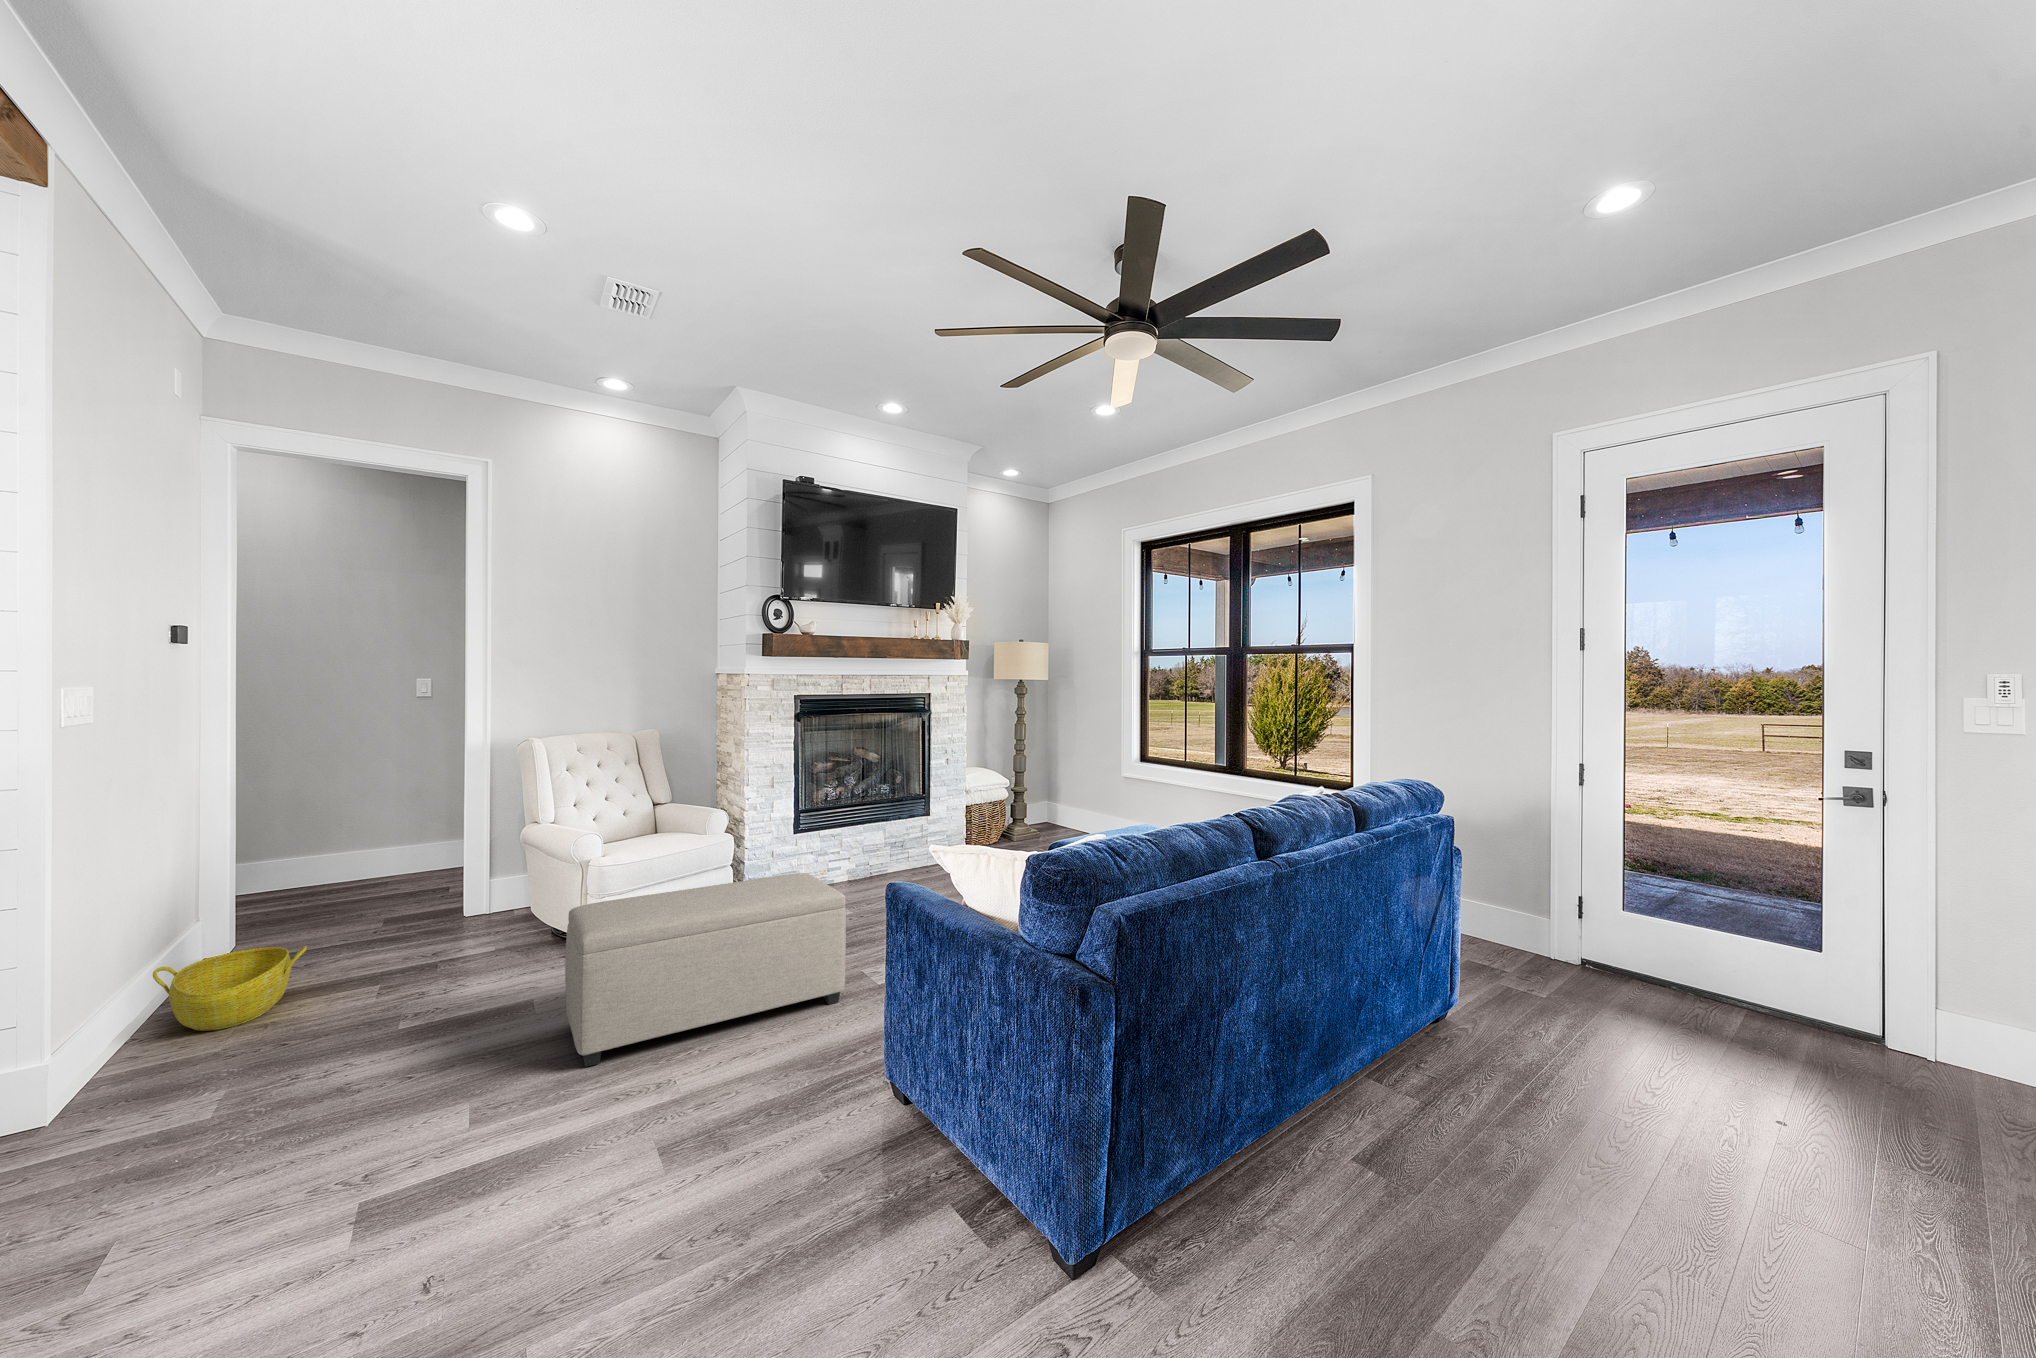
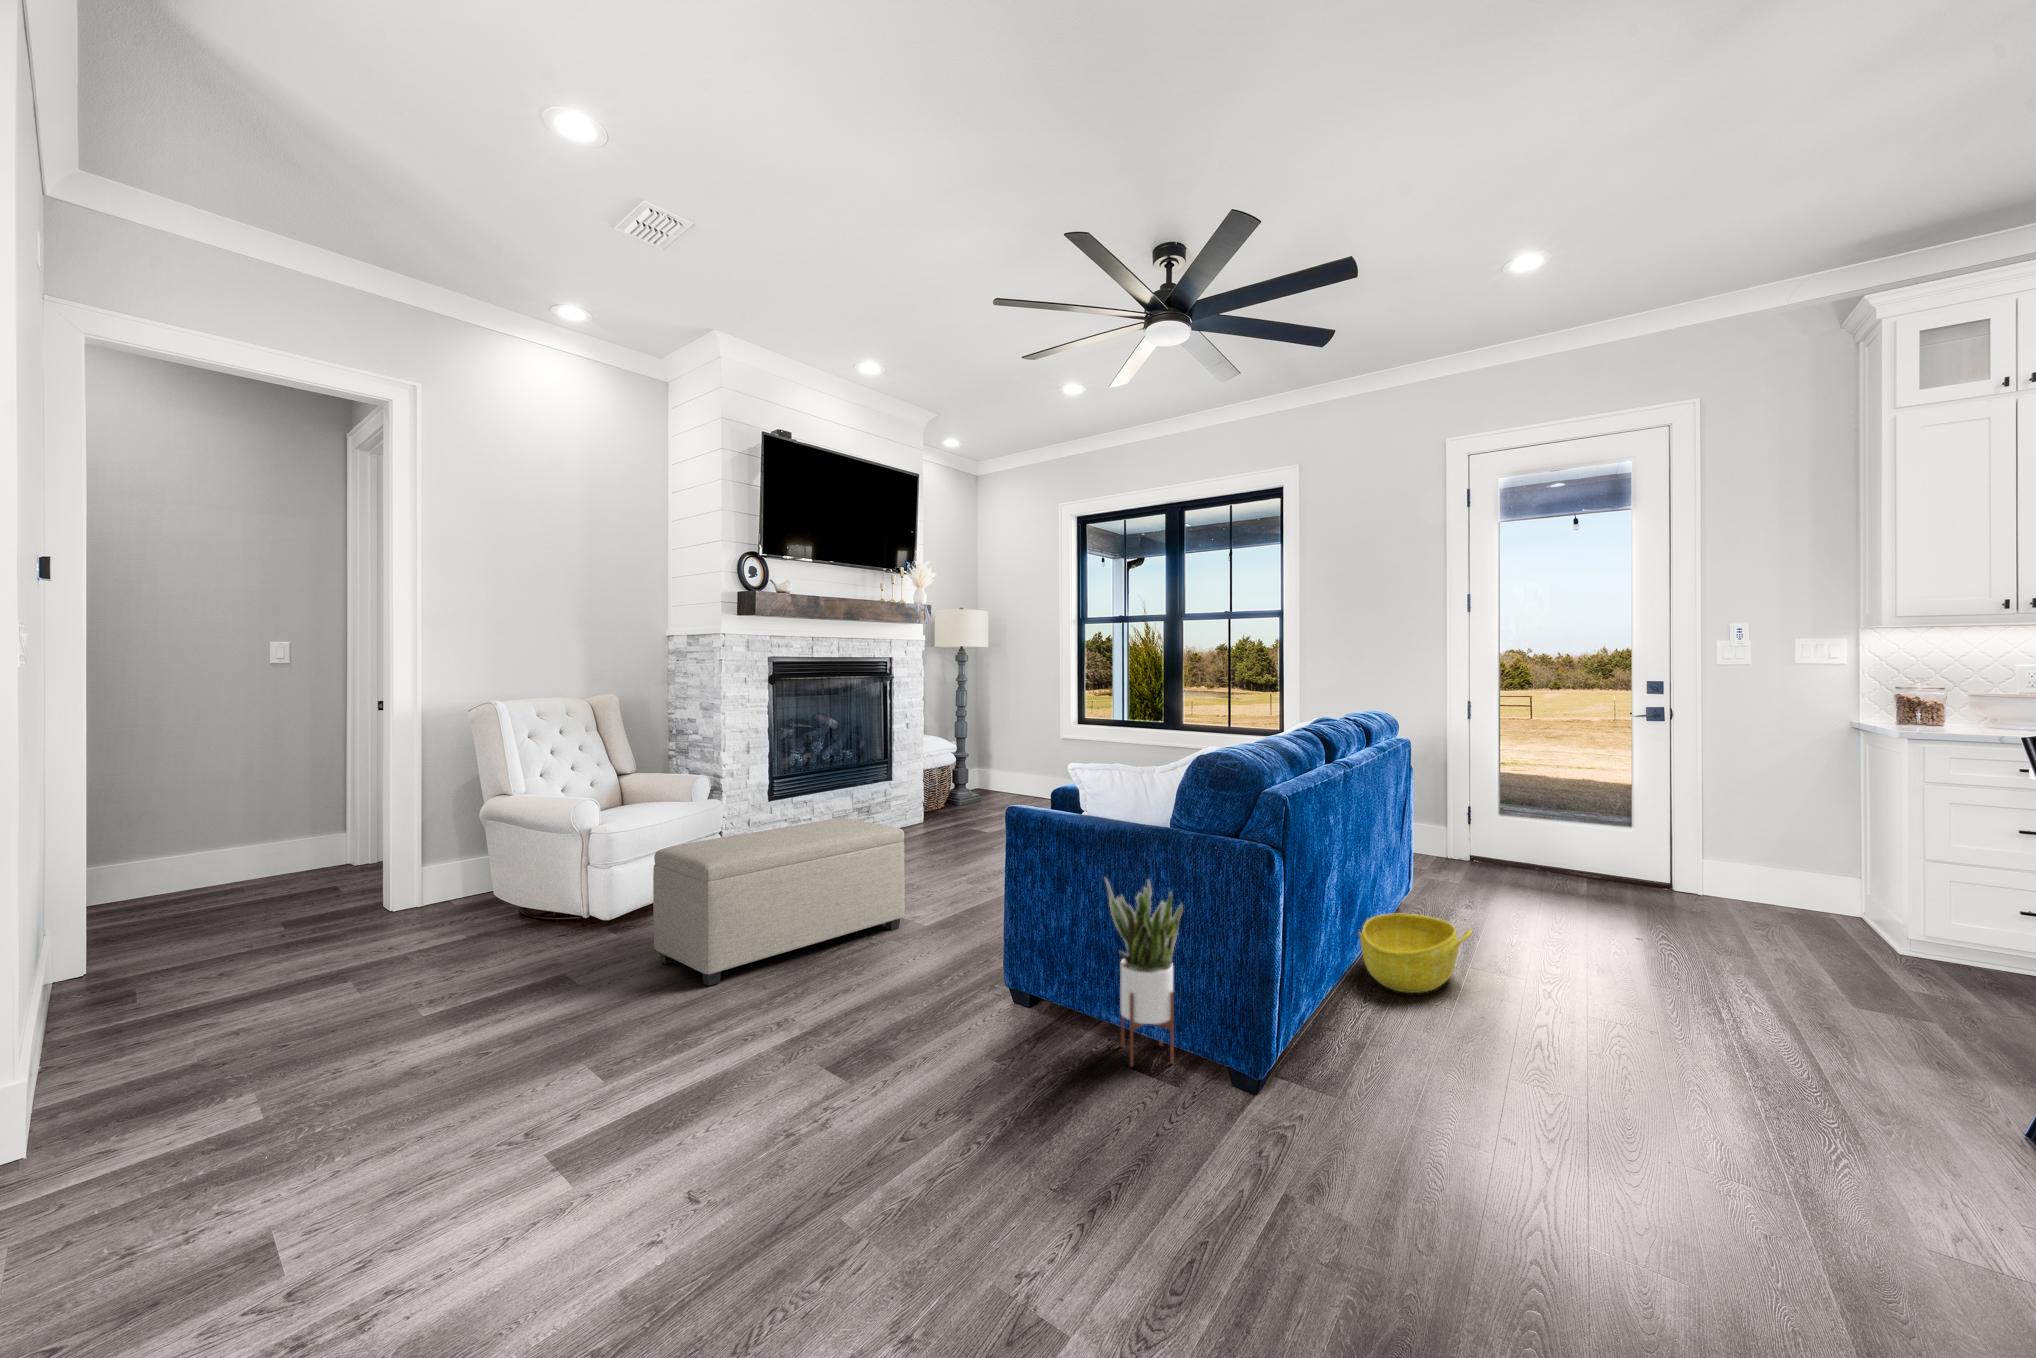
basket: present [153,946,307,1031] -> present [1359,914,1472,993]
potted plant: none [926,1022,1017,1296] -> present [1105,878,1183,1066]

